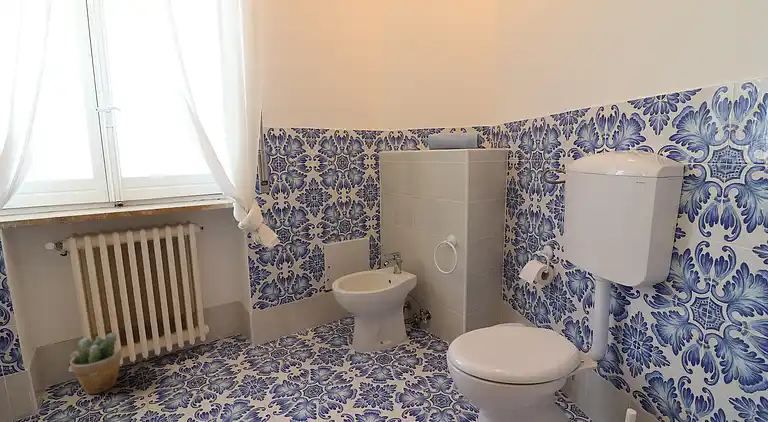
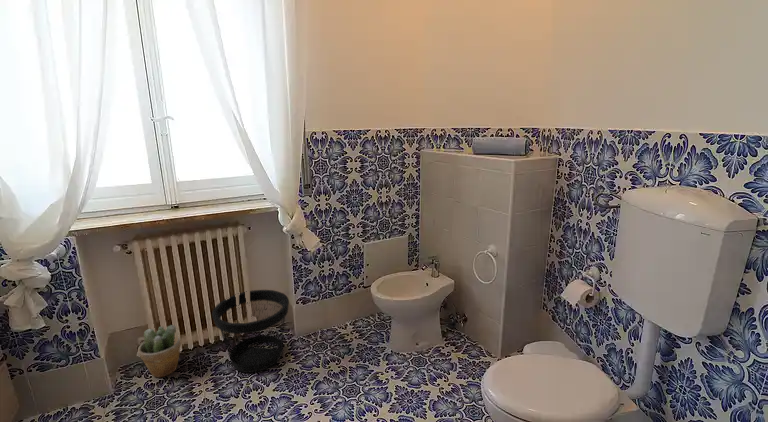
wastebasket: none [159,294,245,382] -> present [212,290,289,373]

